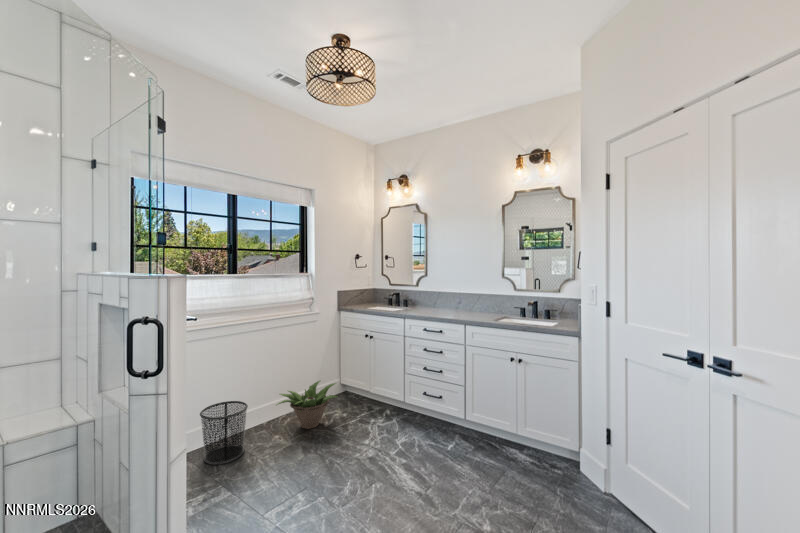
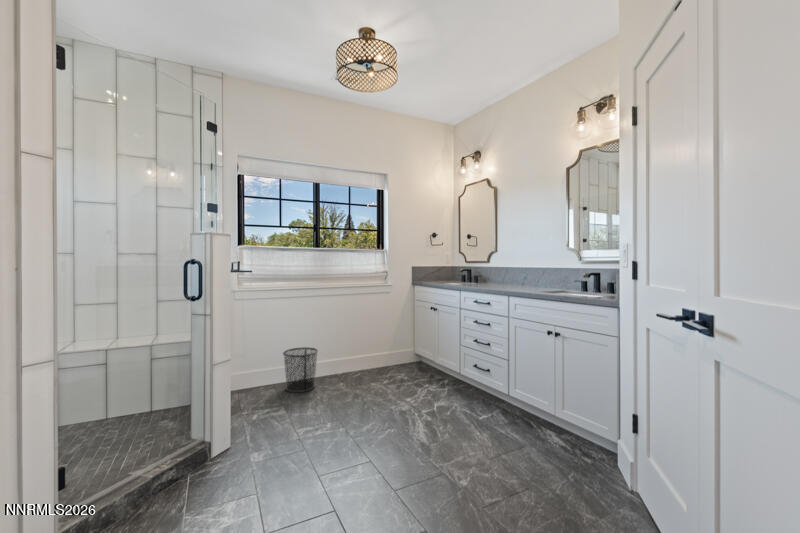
decorative plant: present [277,381,337,429] -> none [342,344,399,382]

